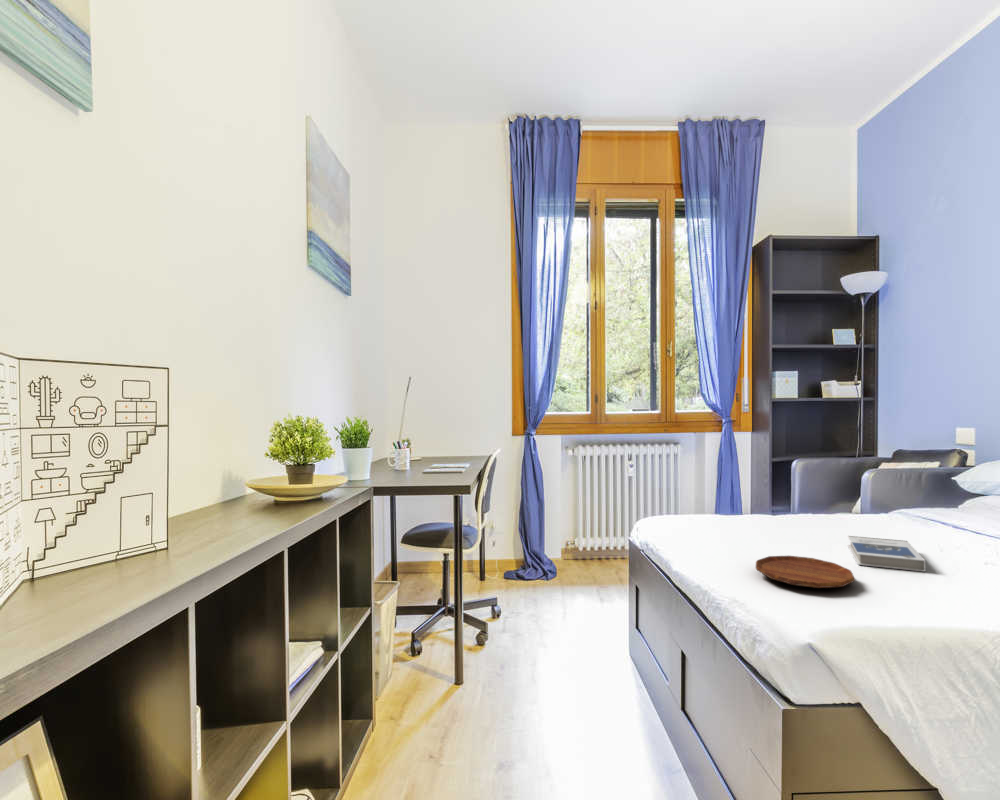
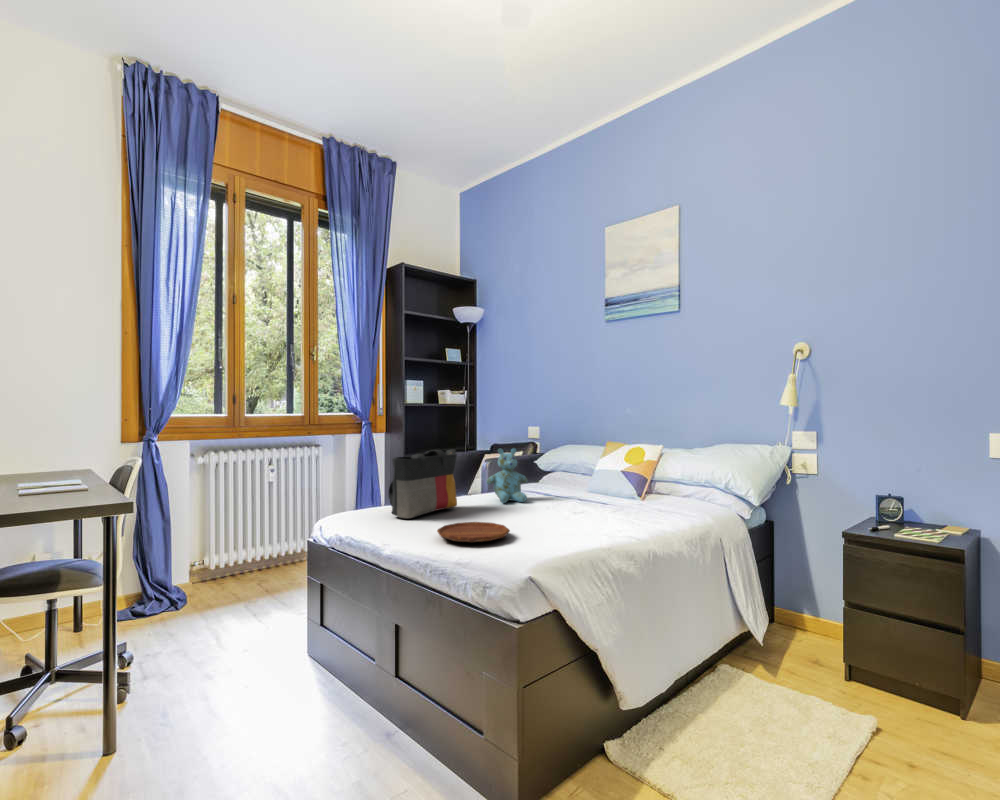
tote bag: none [719,462,808,539] -> present [389,449,457,518]
stuffed bear: none [856,465,923,539] -> present [486,448,527,503]
hardback book: present [848,536,925,572] -> none [488,502,543,523]

